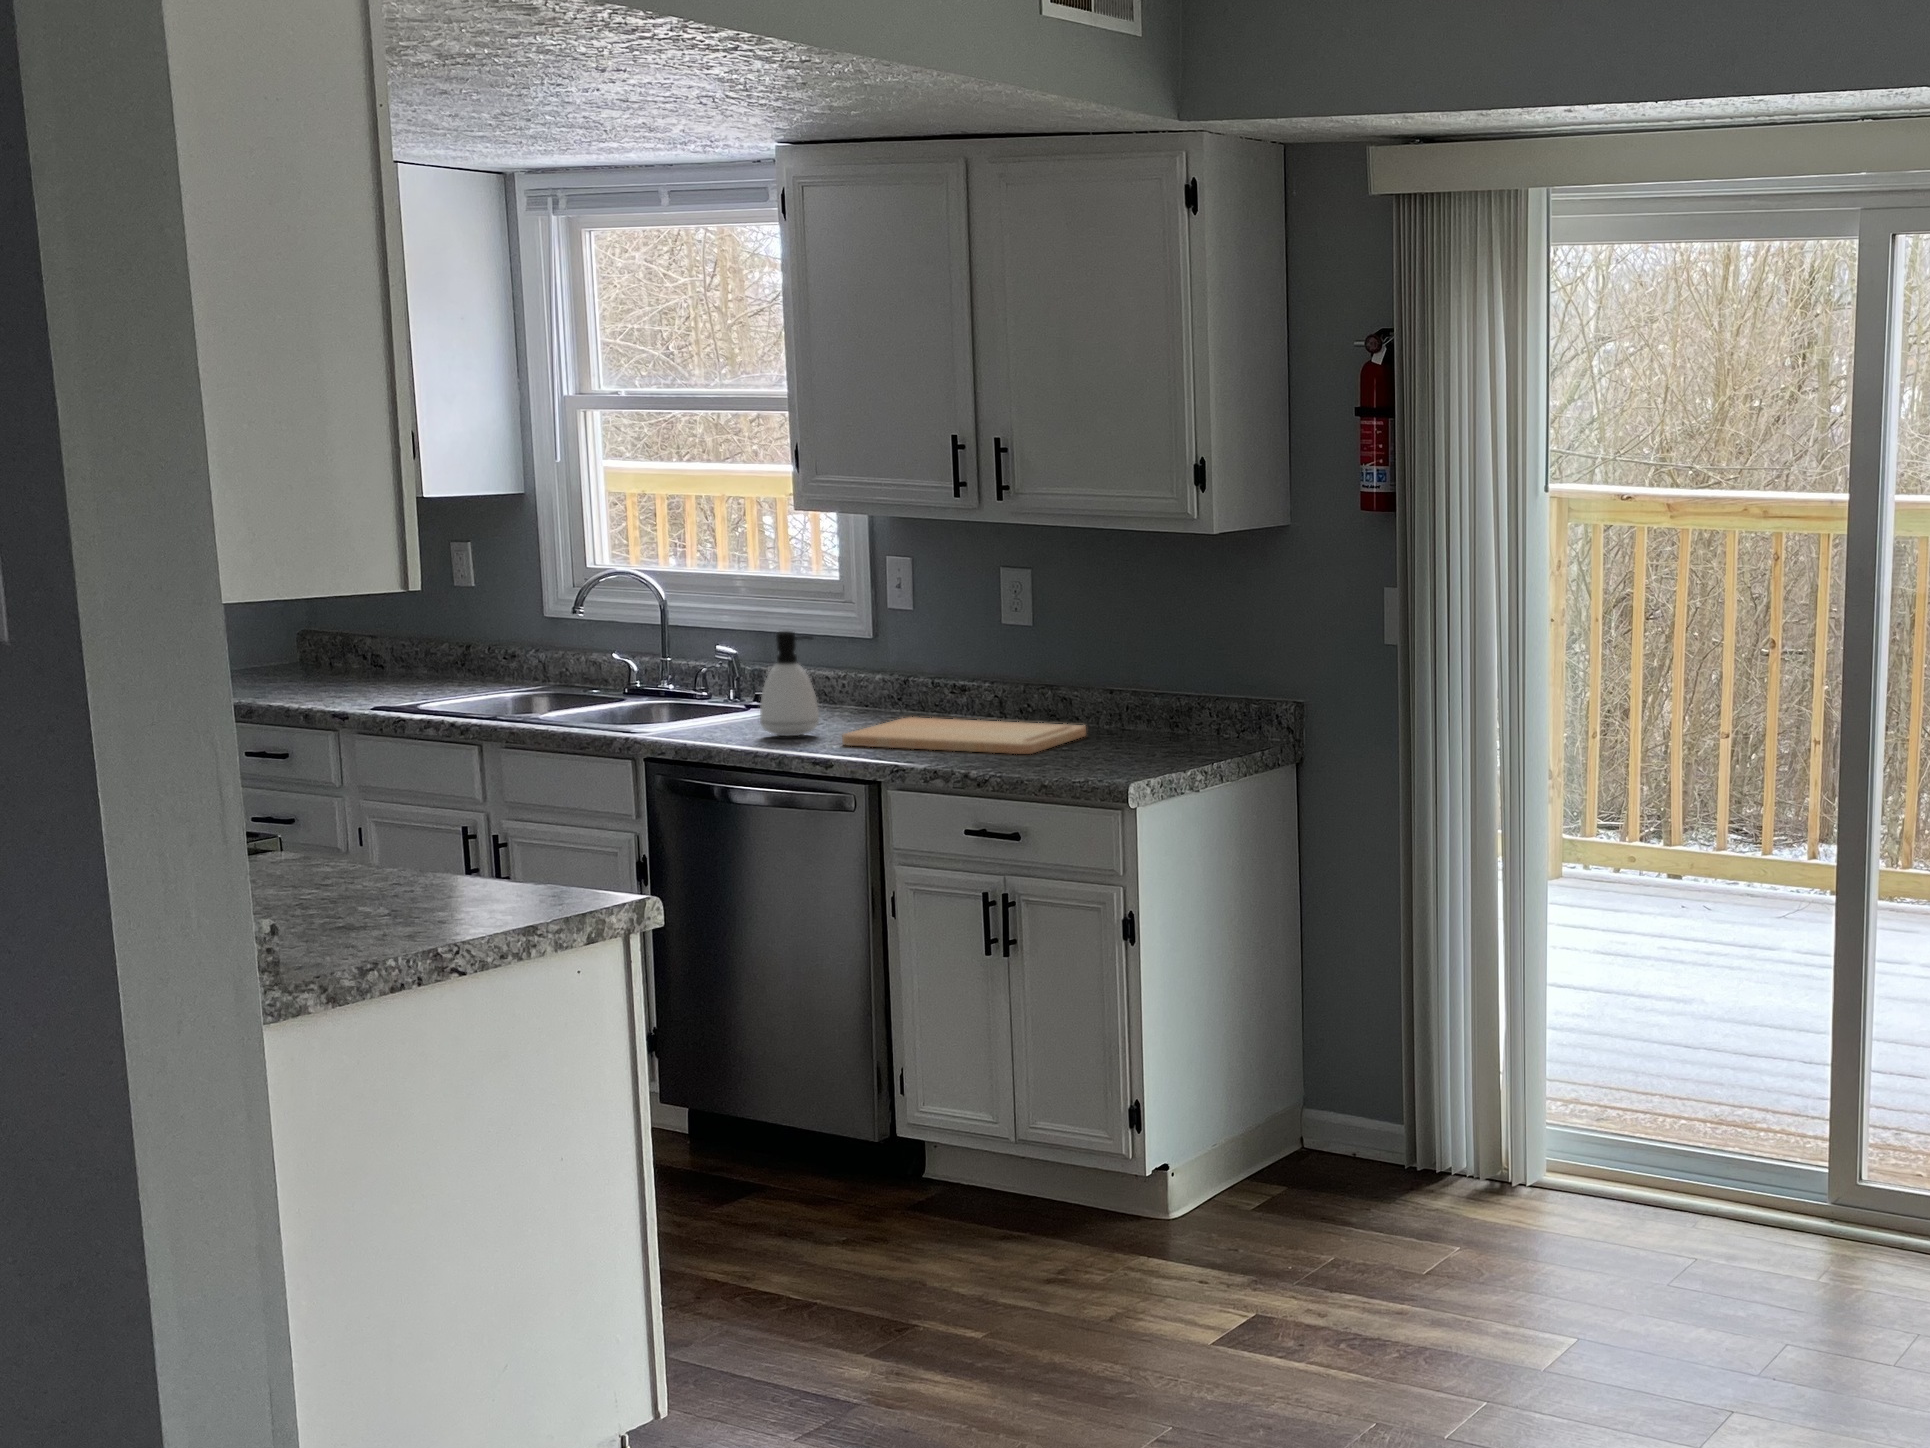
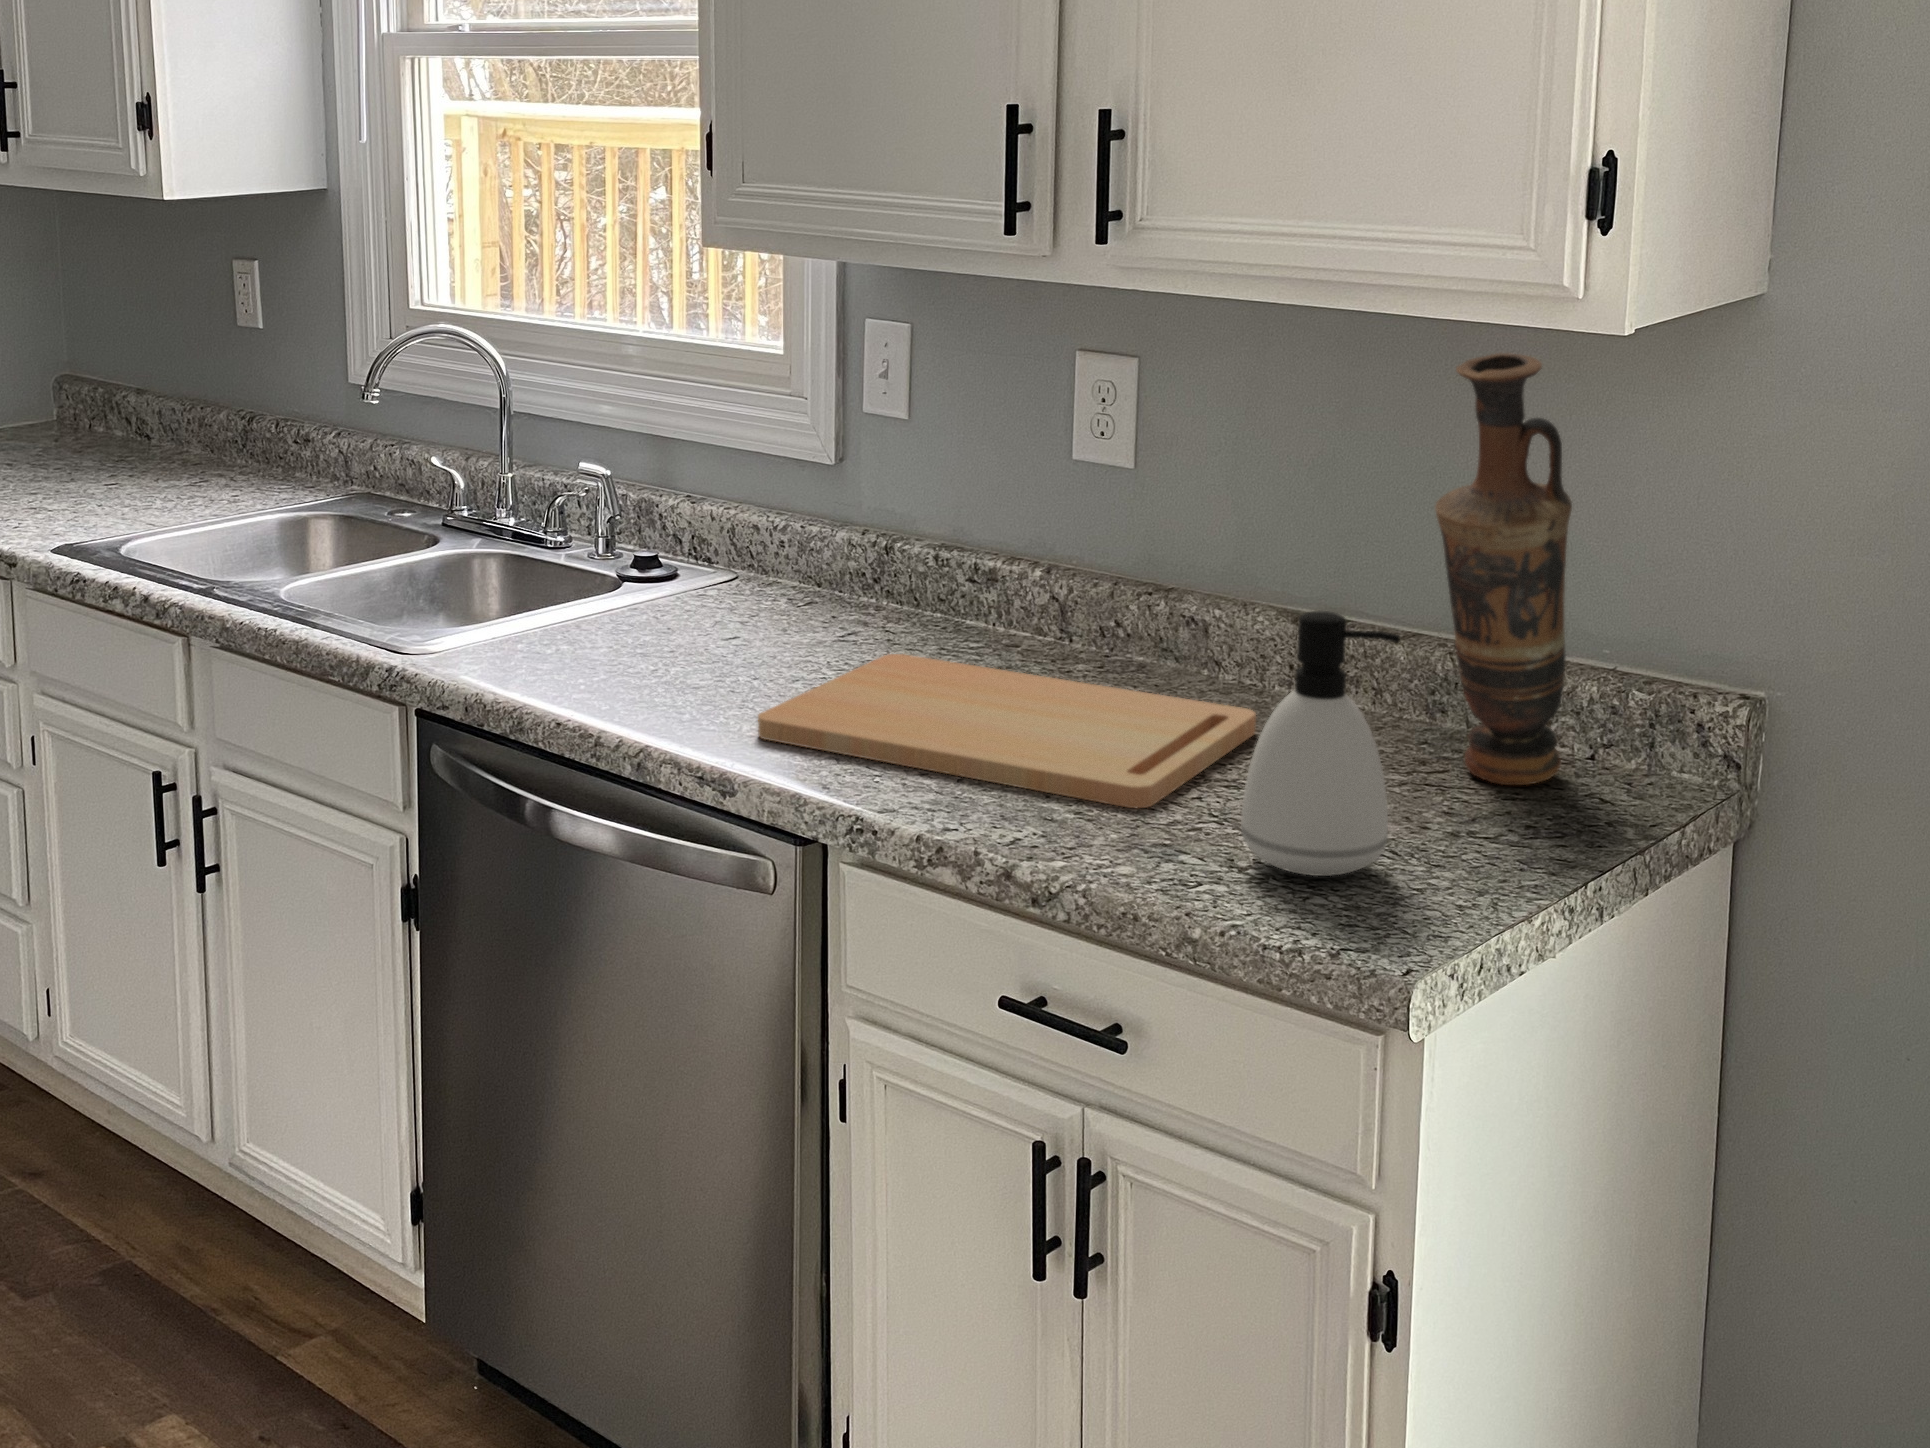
vase: none [1154,548,1218,743] -> present [1435,353,1572,785]
soap dispenser: present [760,631,819,736] -> present [1241,611,1400,876]

